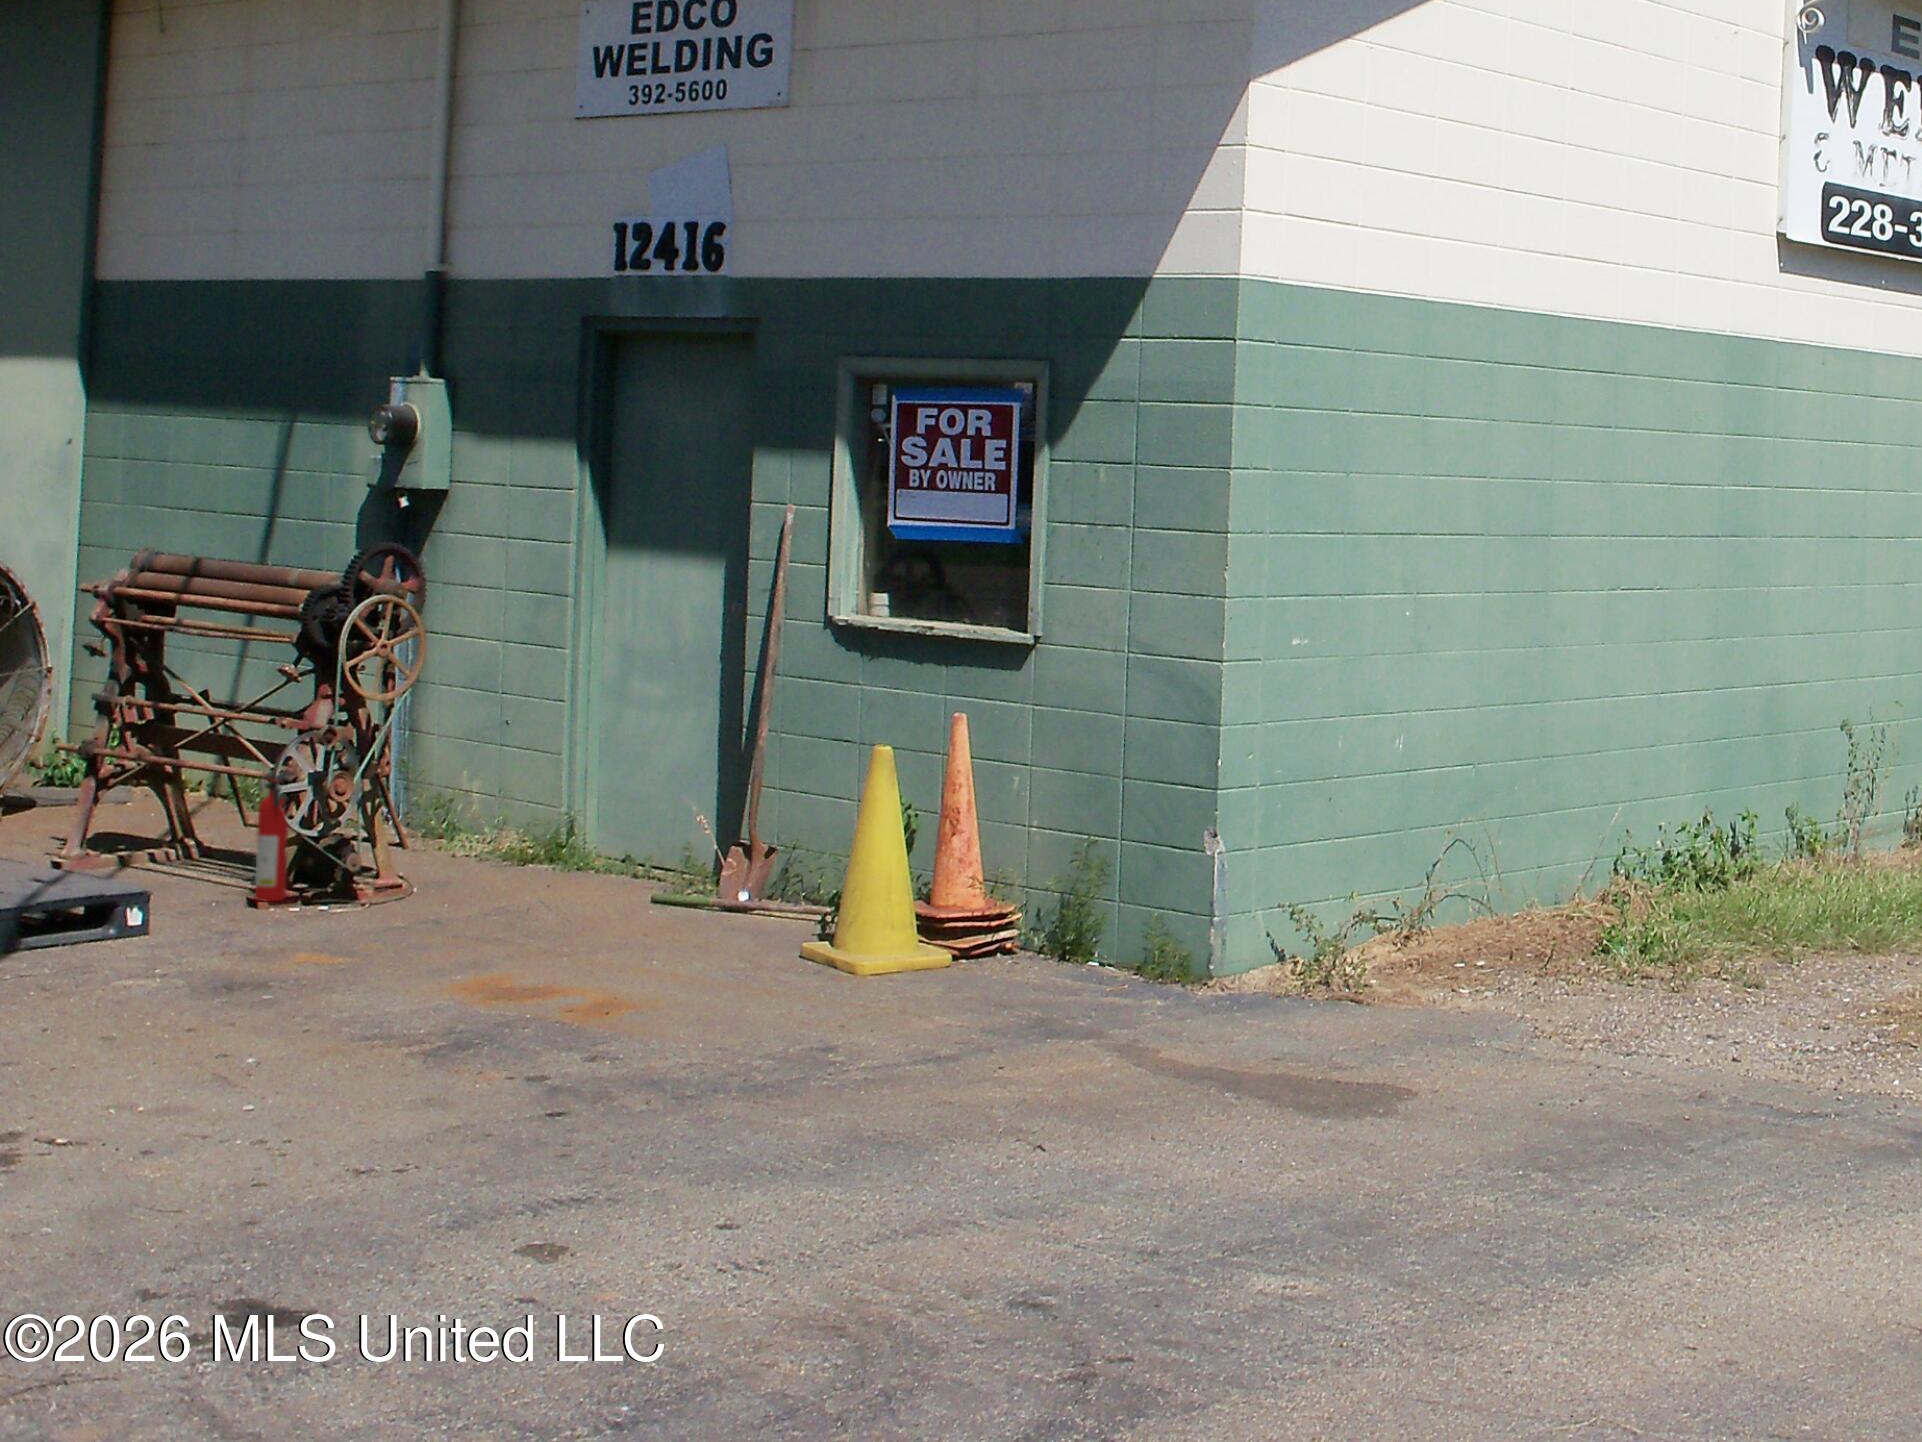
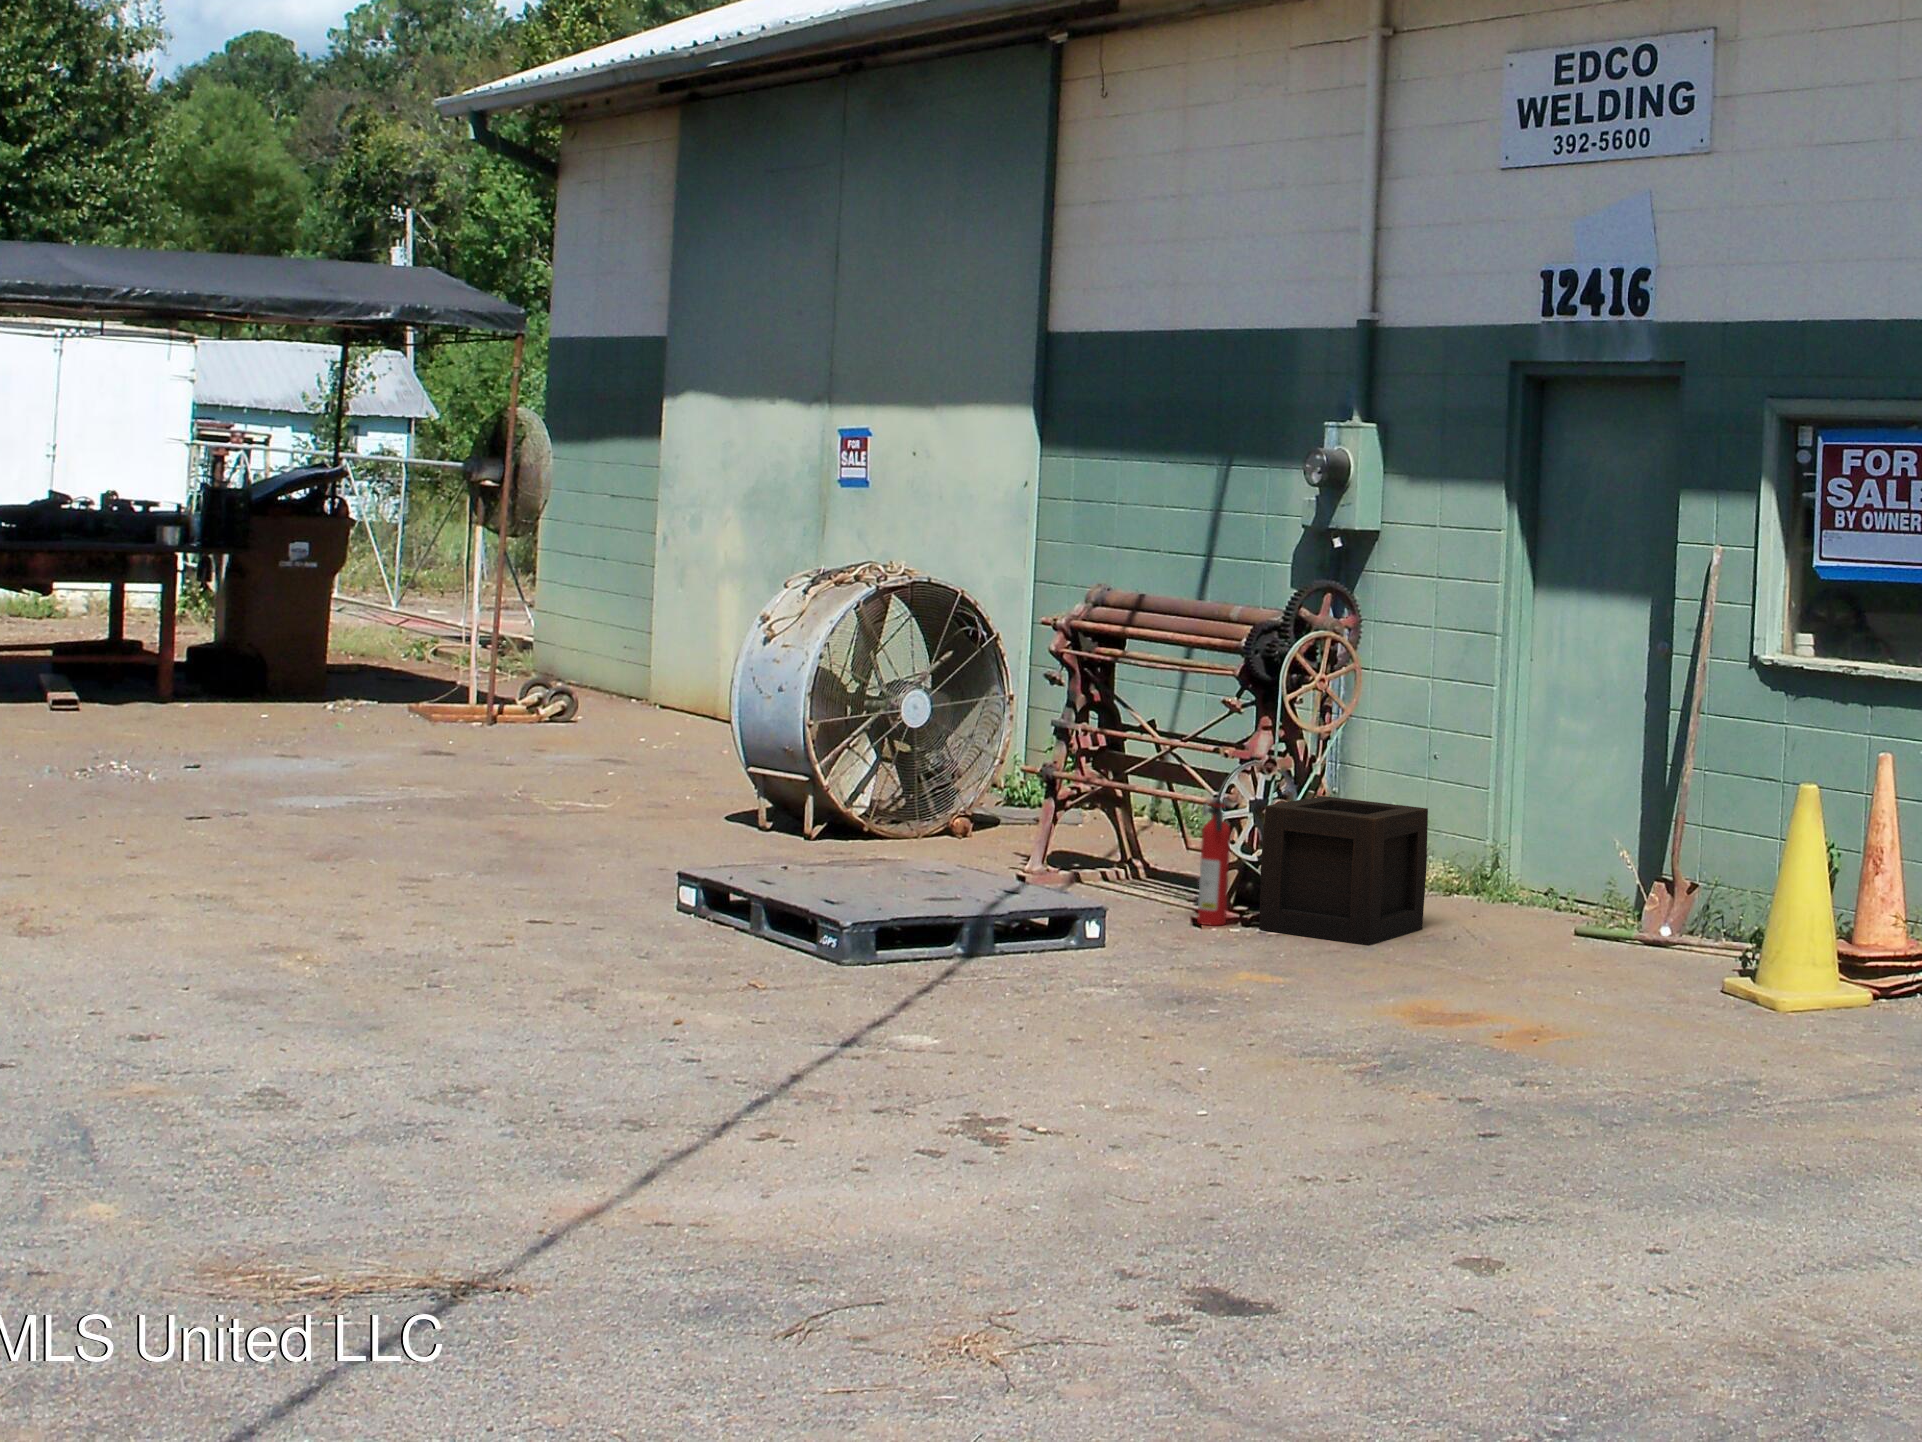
wooden crate: none [321,765,499,911] -> present [1259,796,1428,945]

